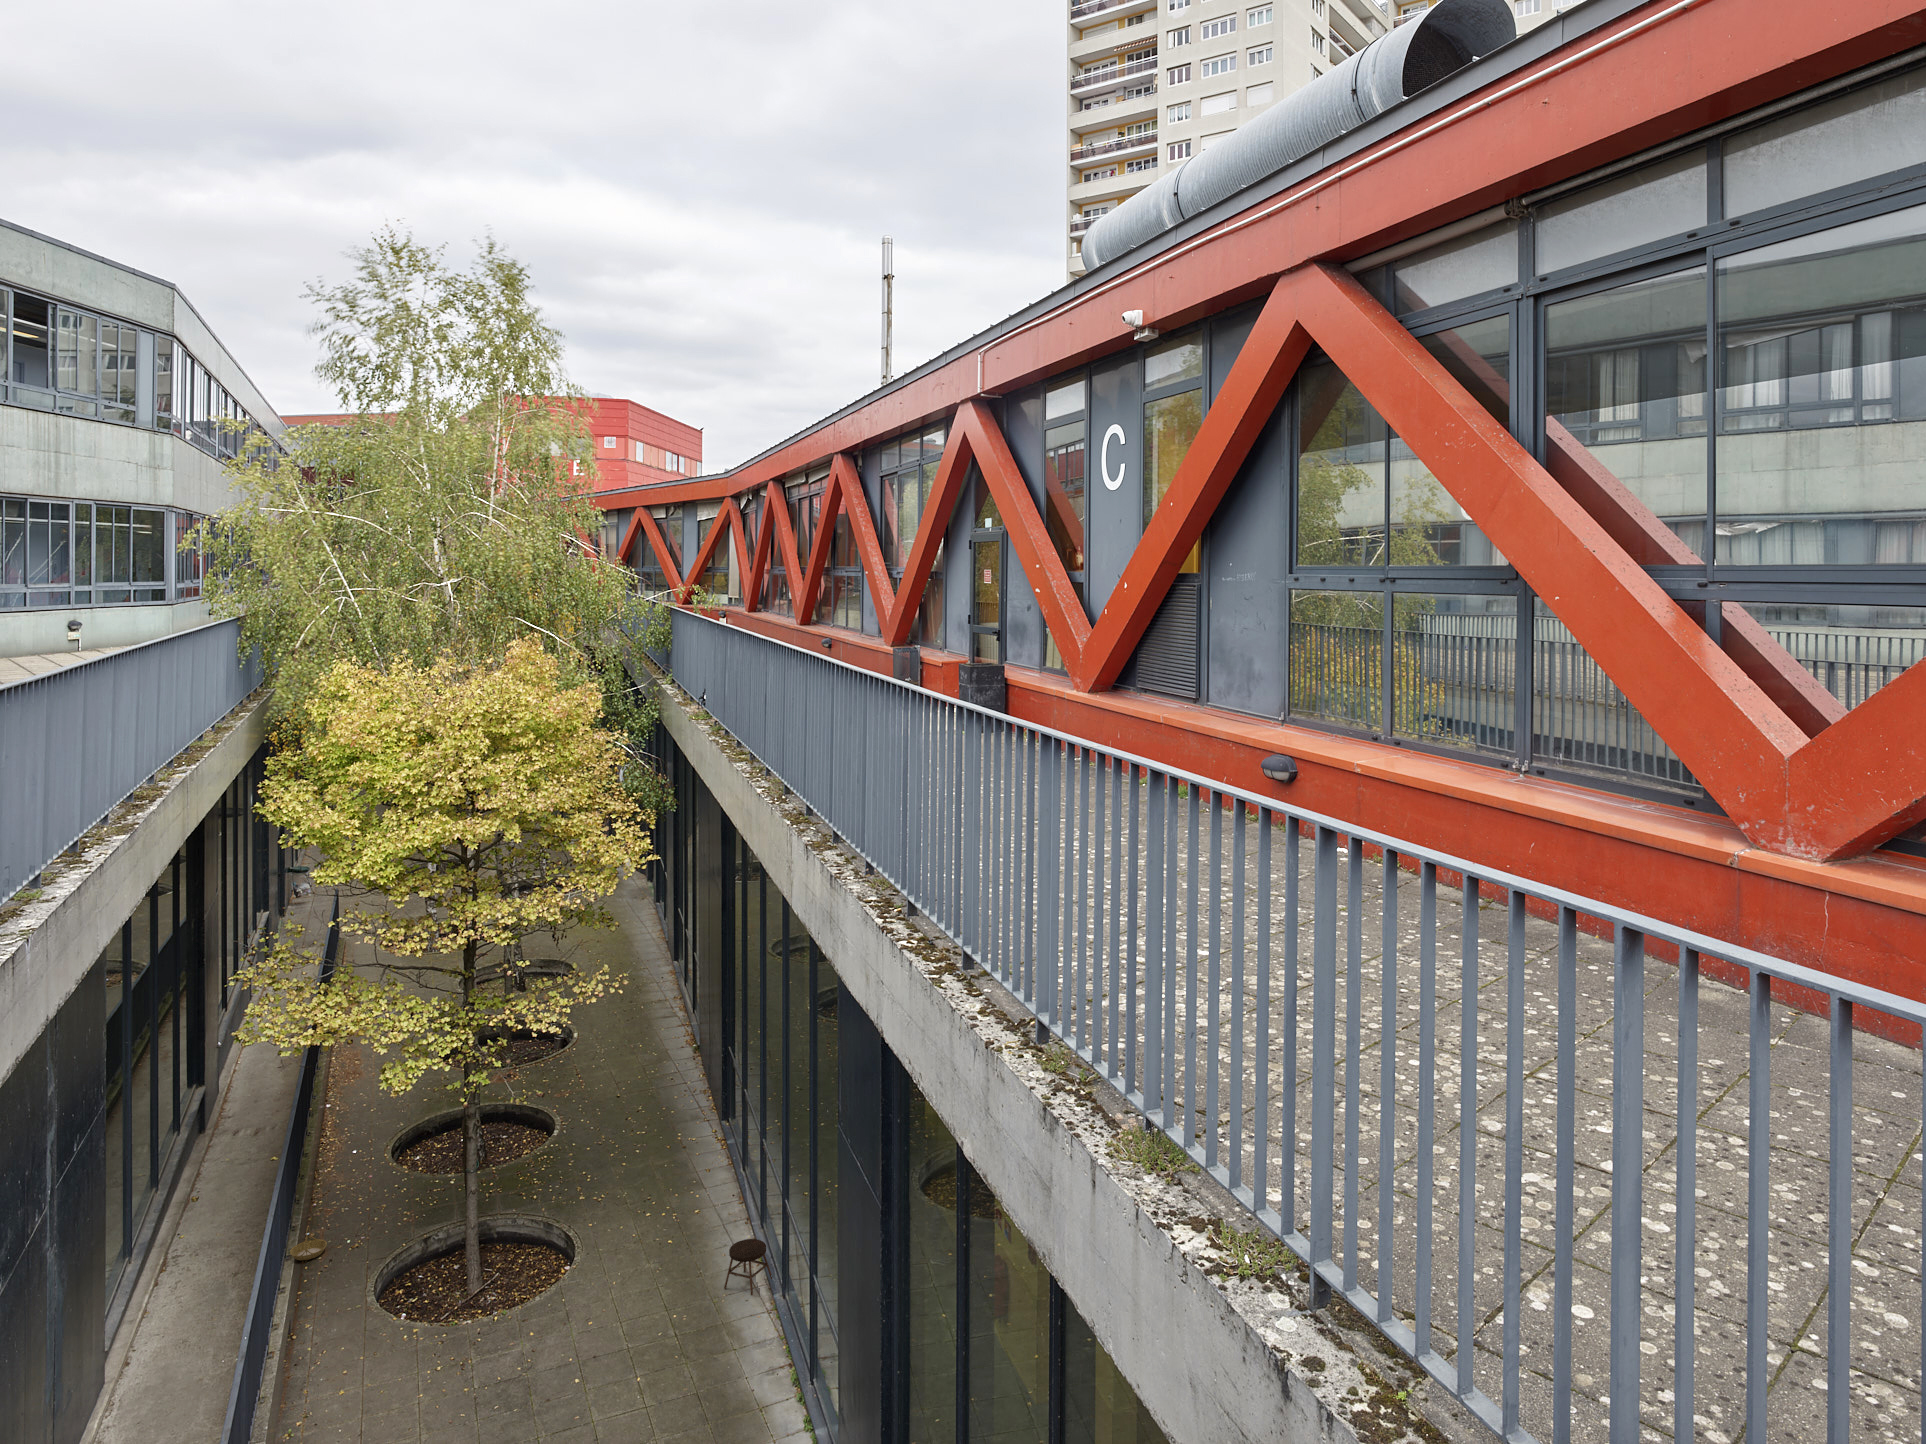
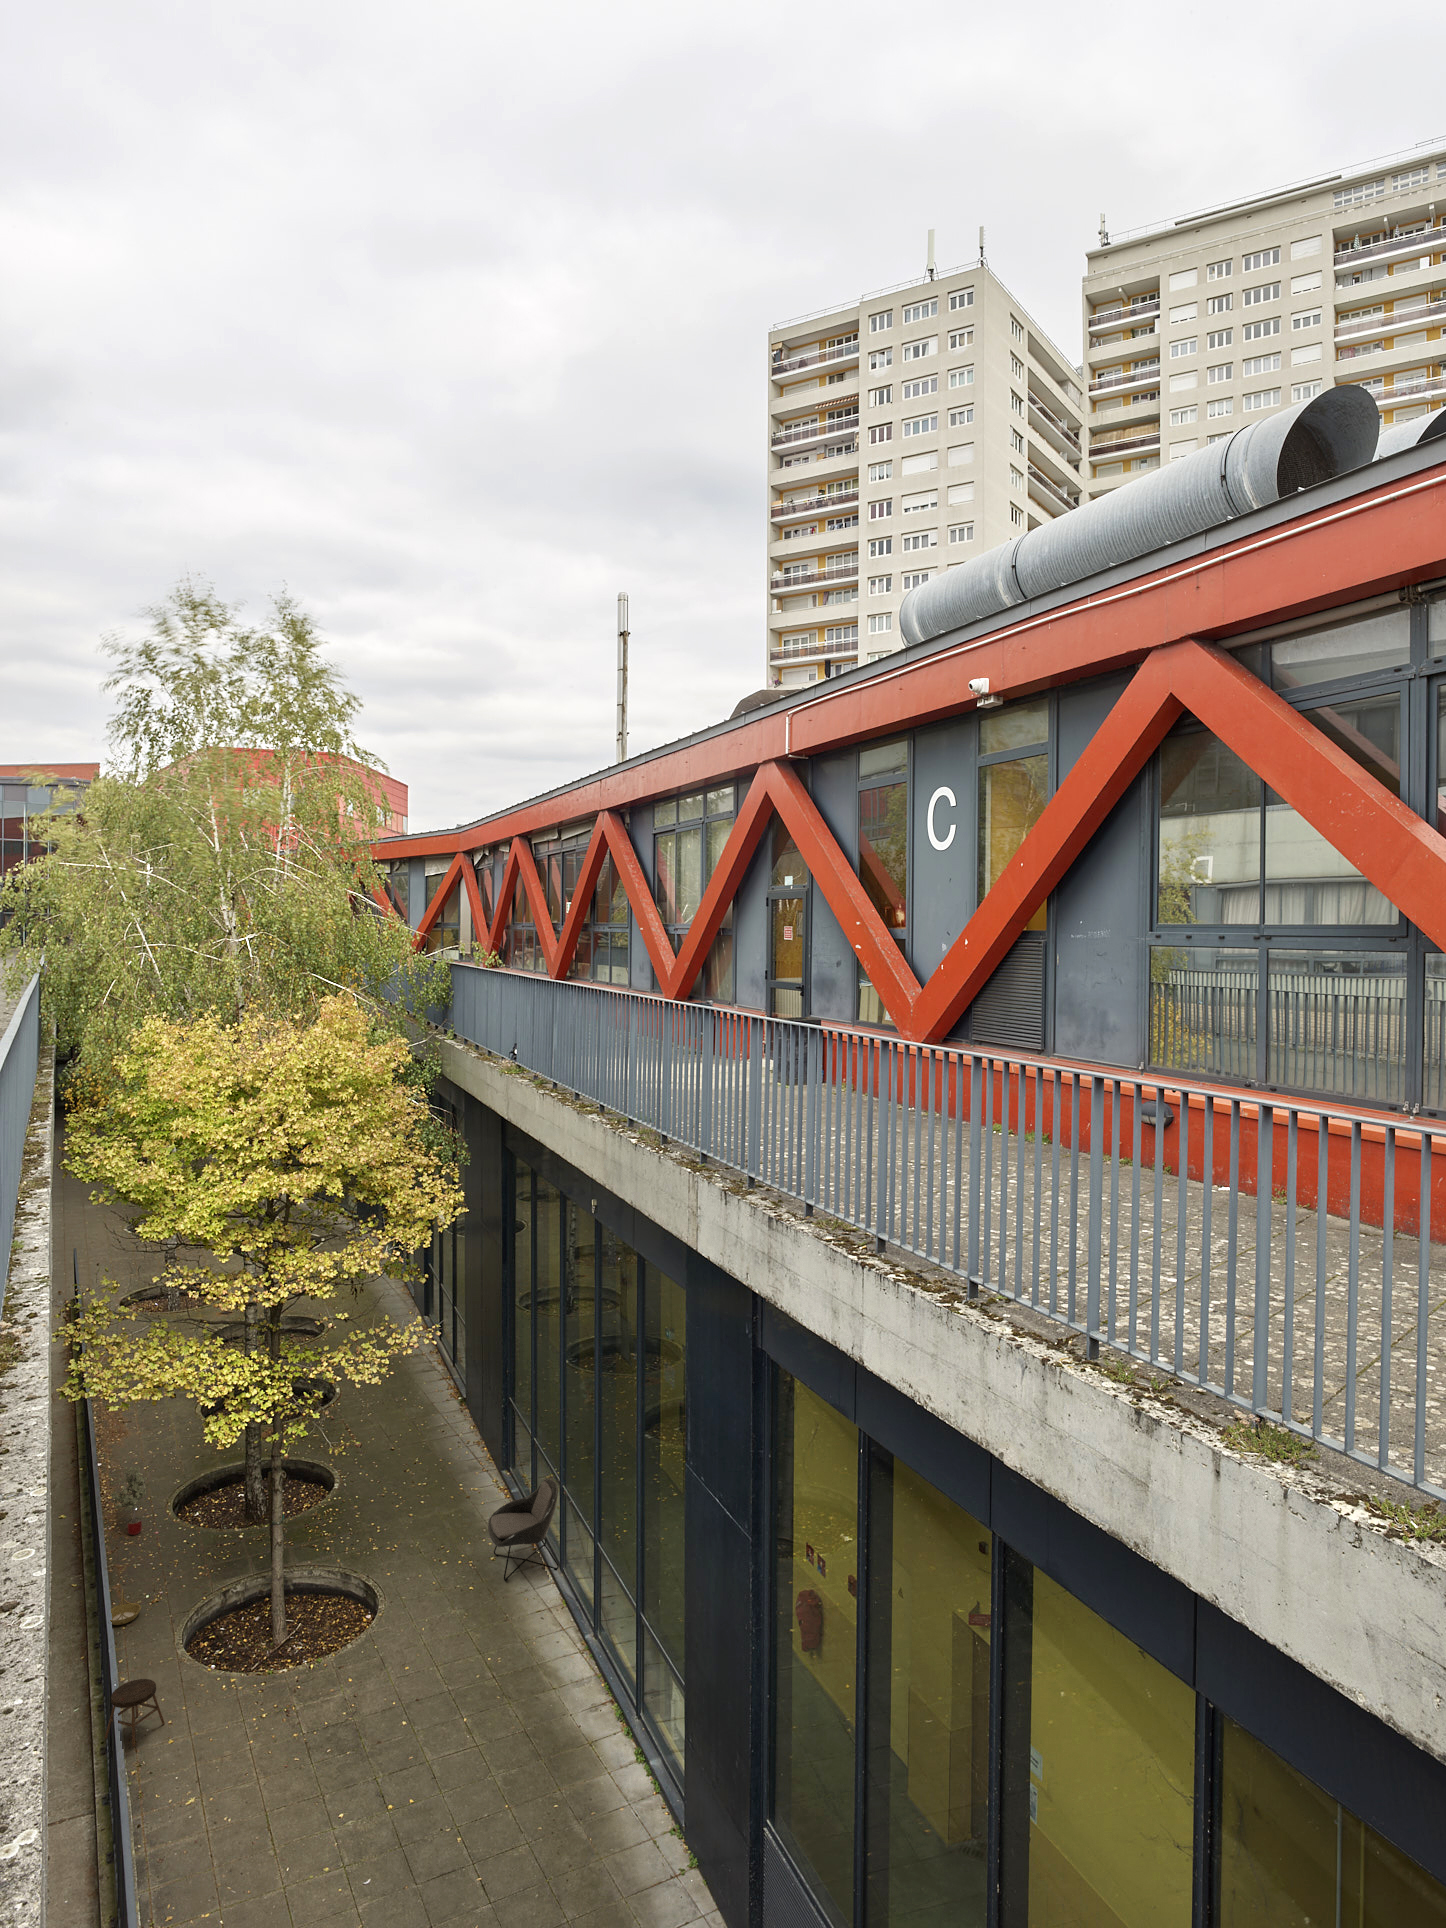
potted tree: none [306,1106,345,1173] -> present [111,1466,148,1535]
lounge chair: none [677,1127,746,1225] -> present [488,1479,559,1581]
stool: present [724,1239,772,1295] -> present [105,1679,165,1747]

